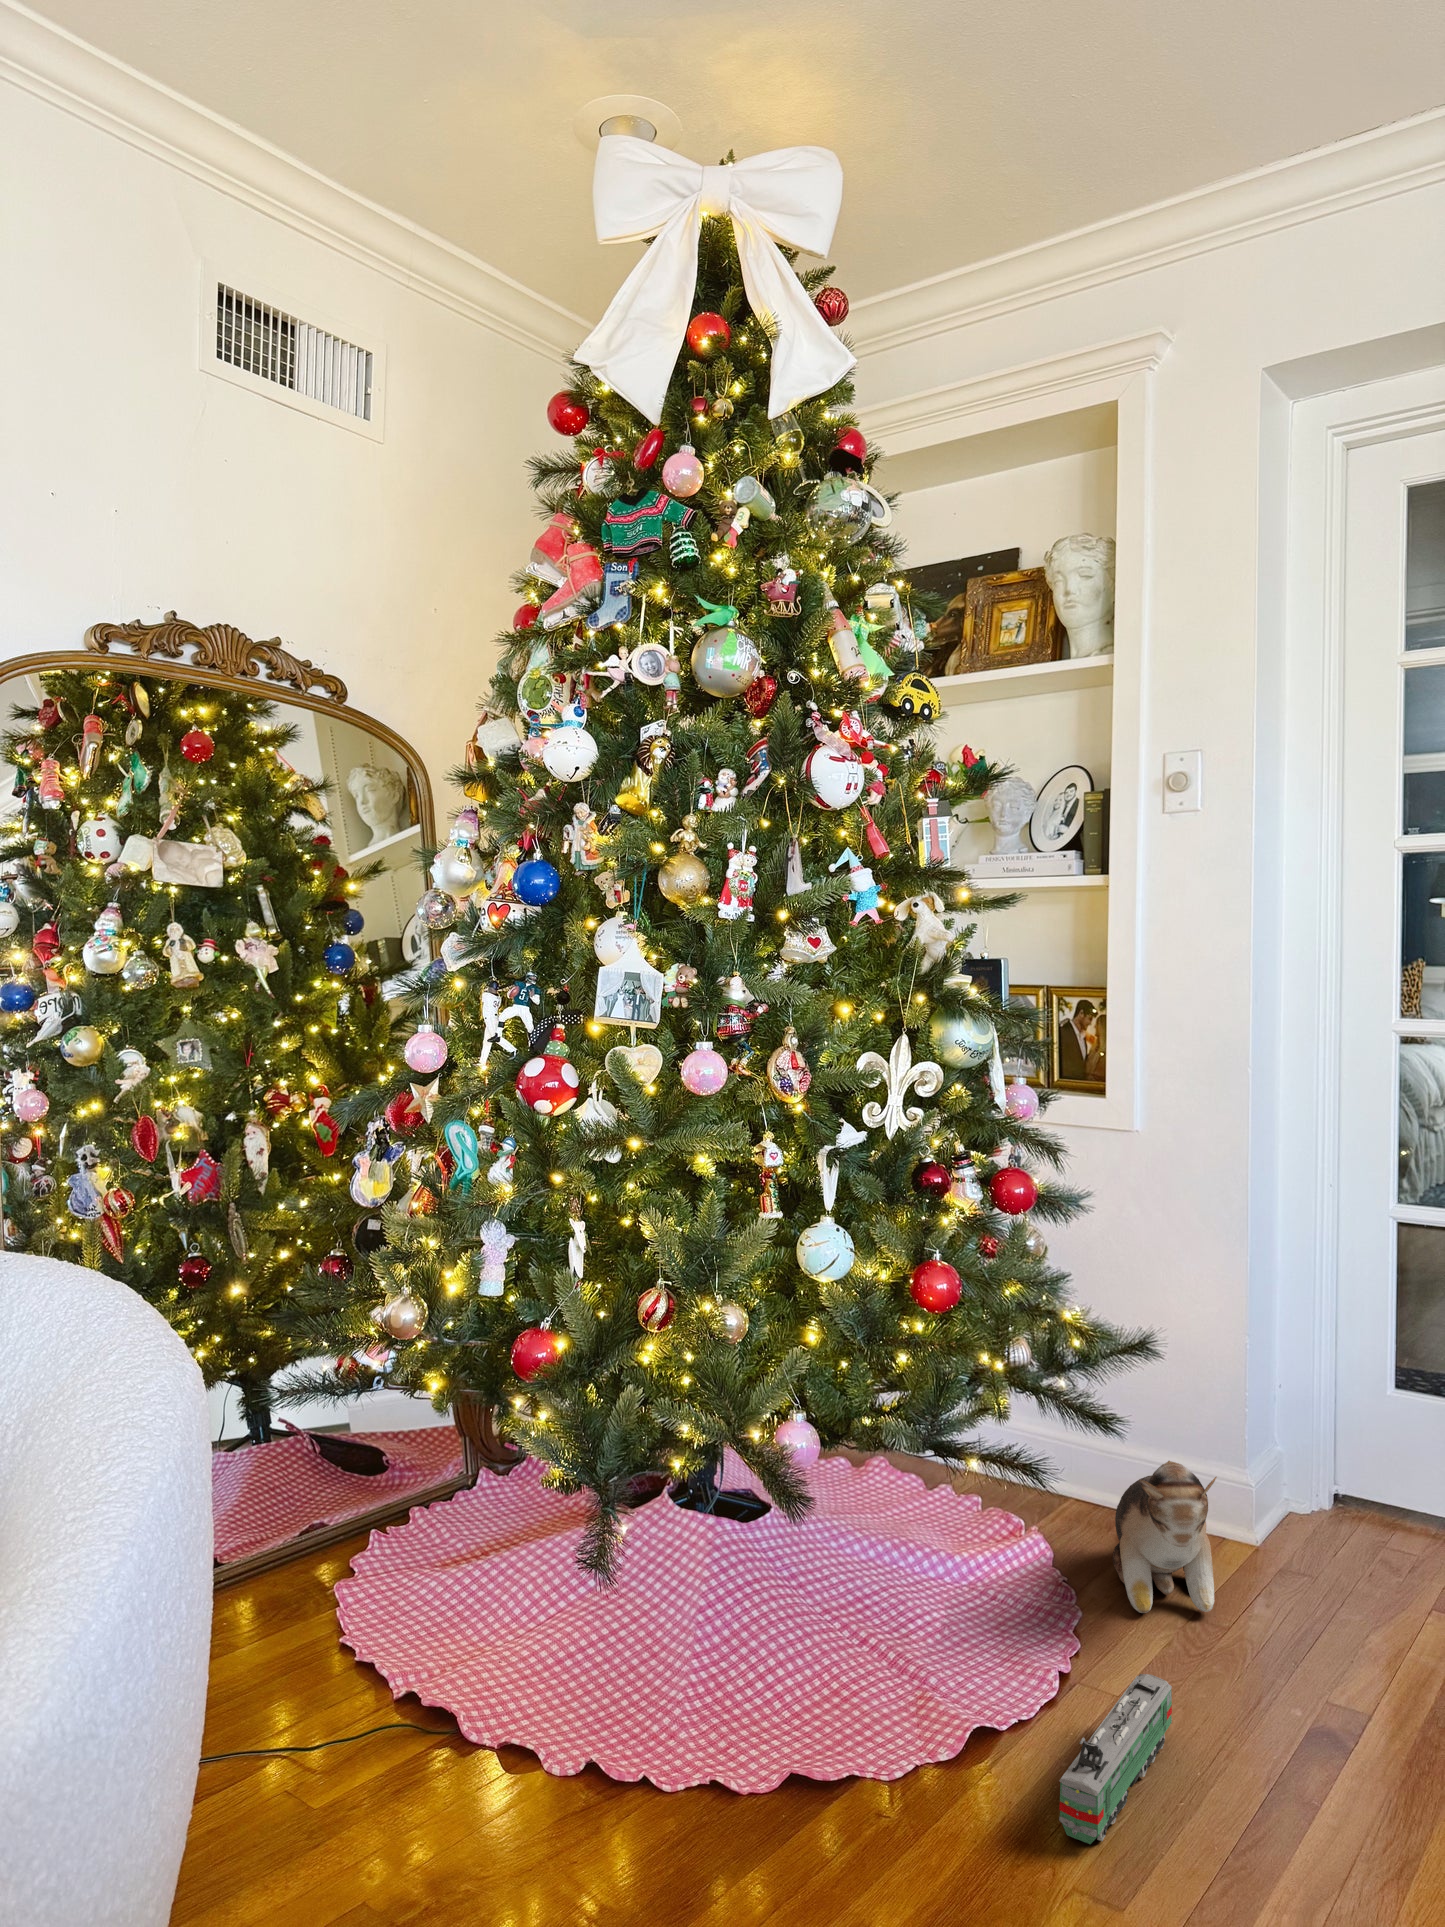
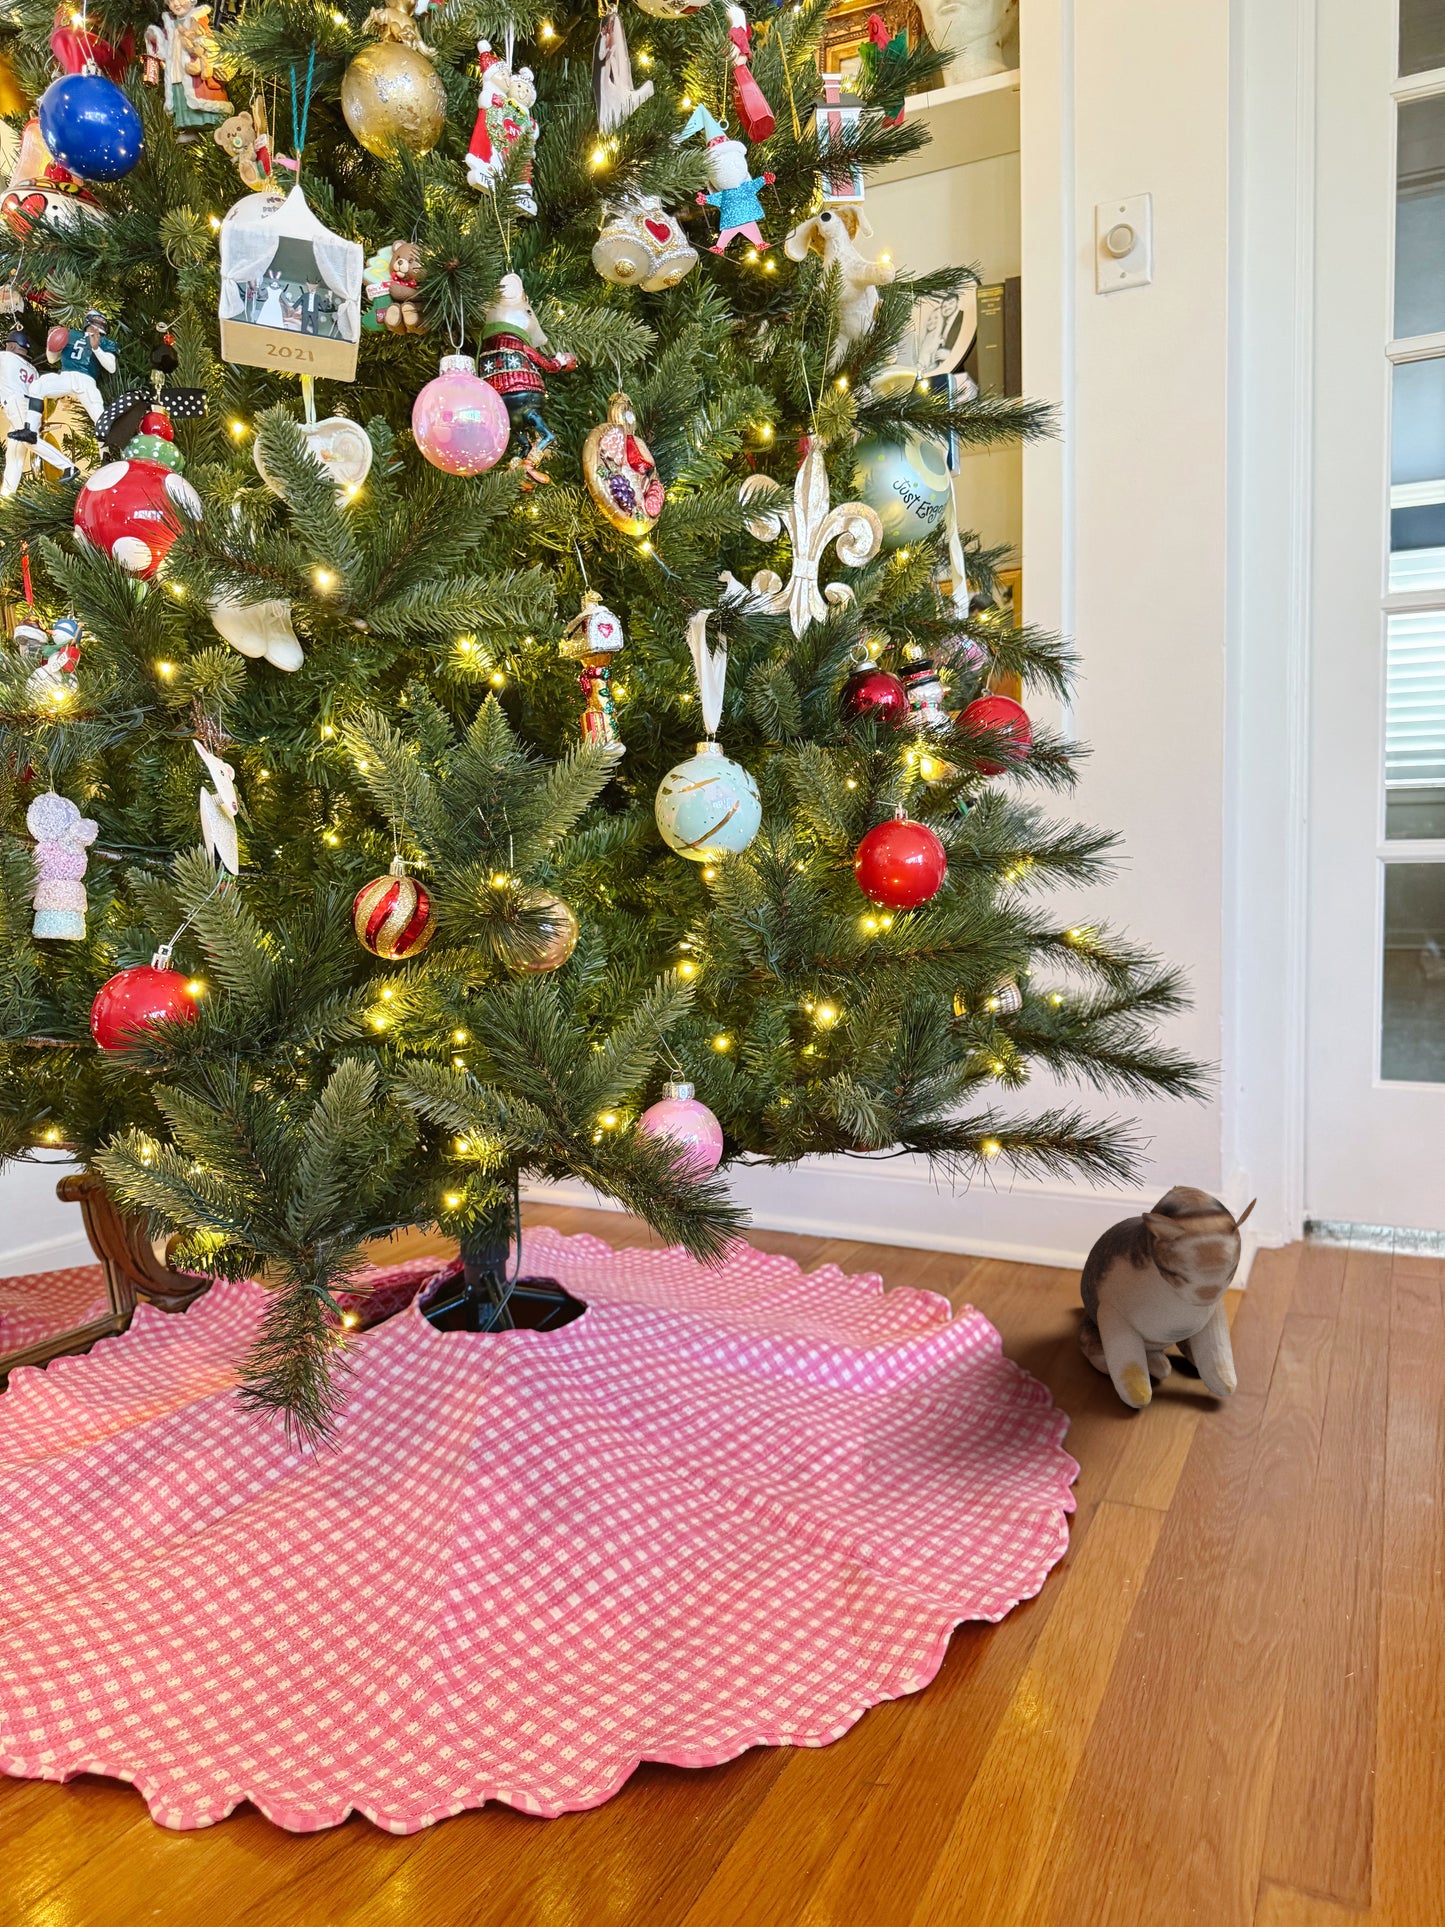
toy train: present [1059,1674,1172,1844] -> none [1137,1500,1256,1824]

